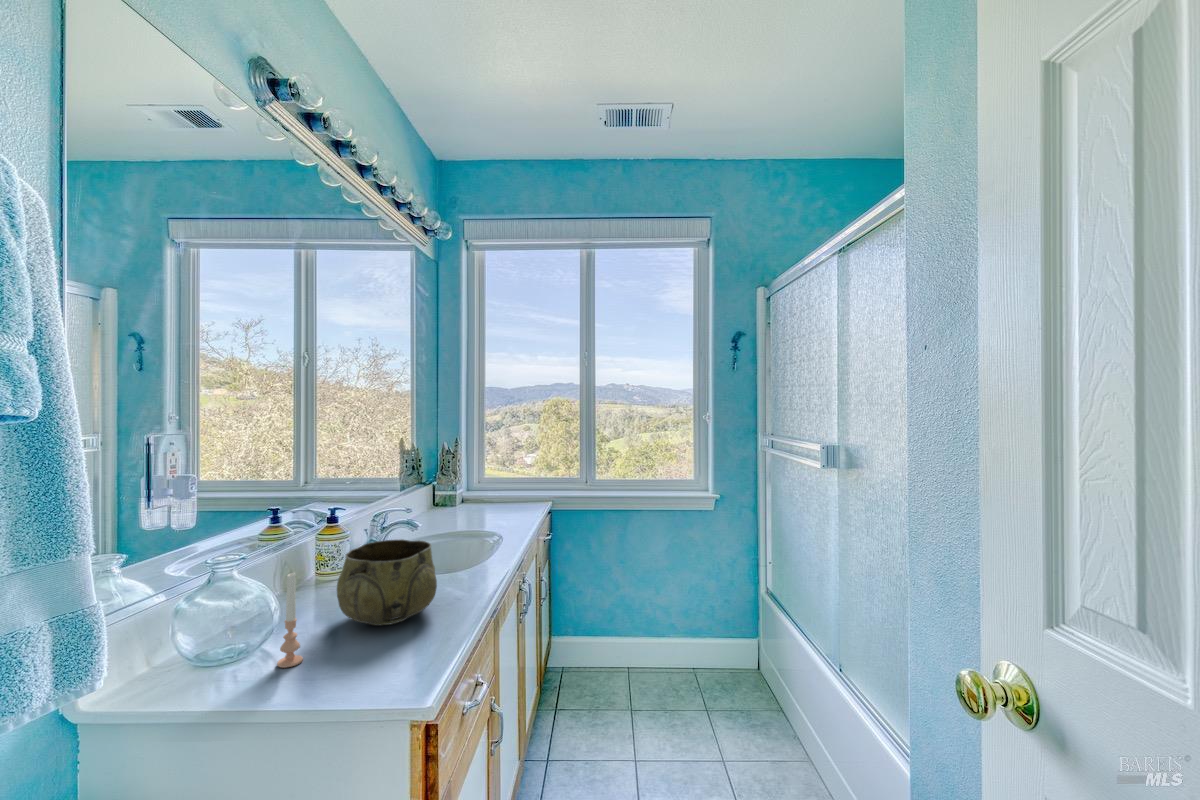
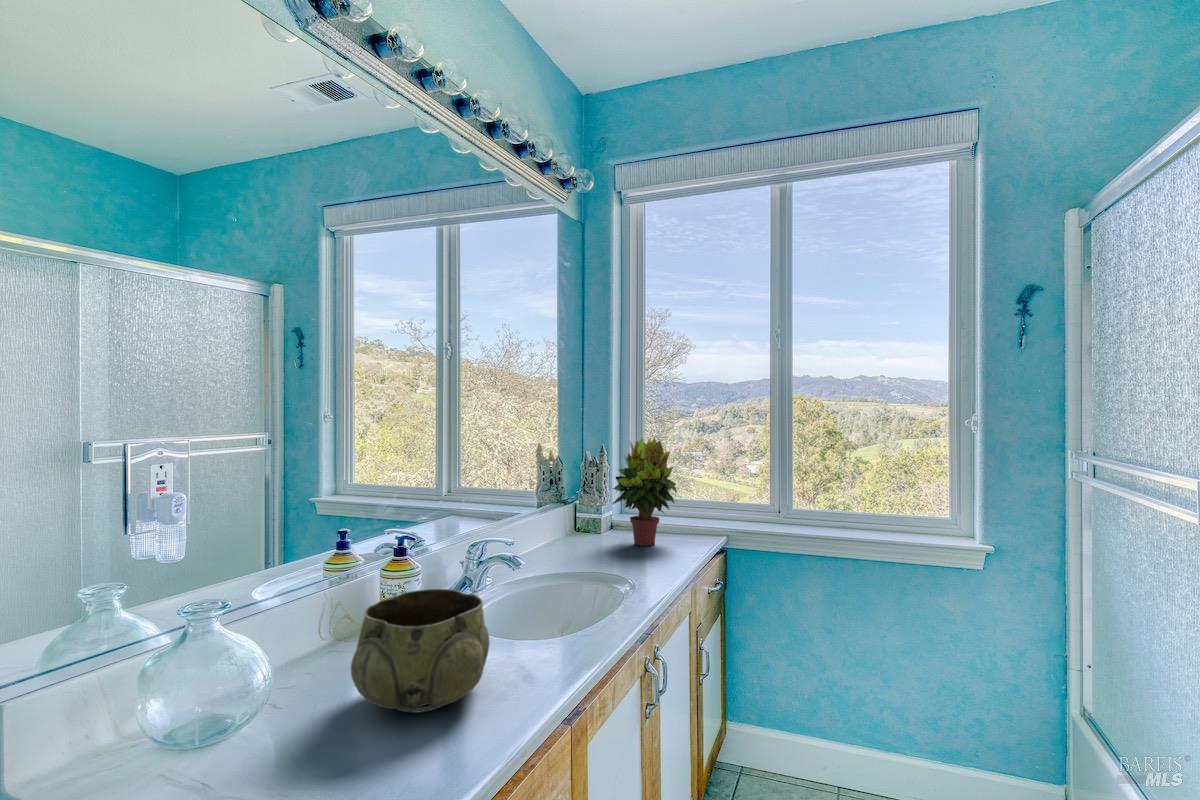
potted plant: none [469,431,521,512] -> present [612,438,677,546]
candle: present [277,572,303,668] -> none [253,632,287,760]

